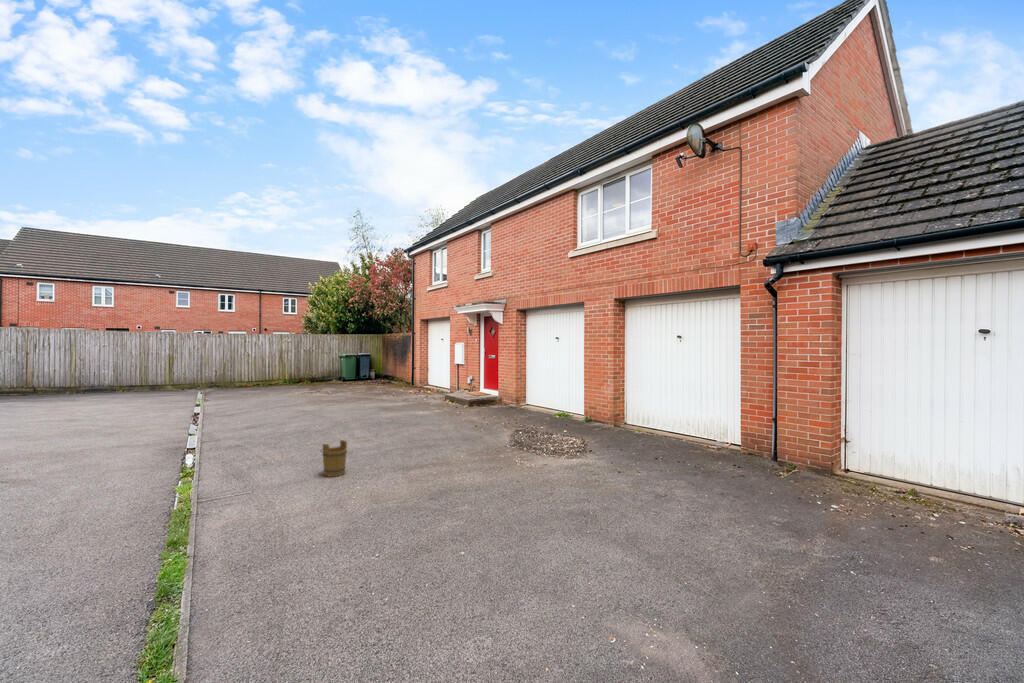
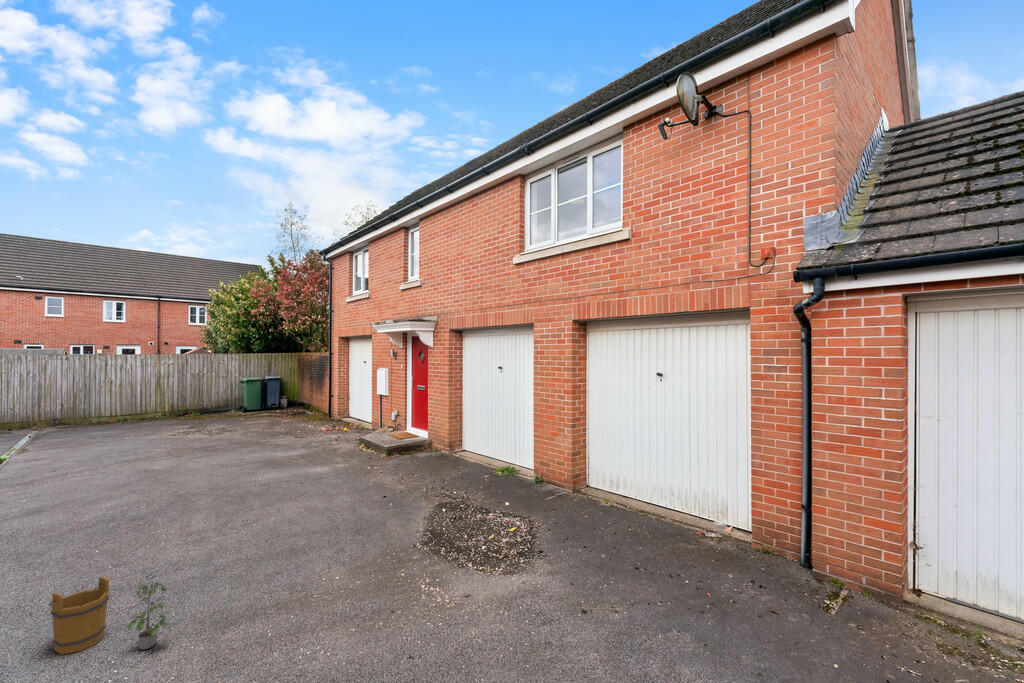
potted plant: none [363,440,385,477] -> present [127,583,170,650]

